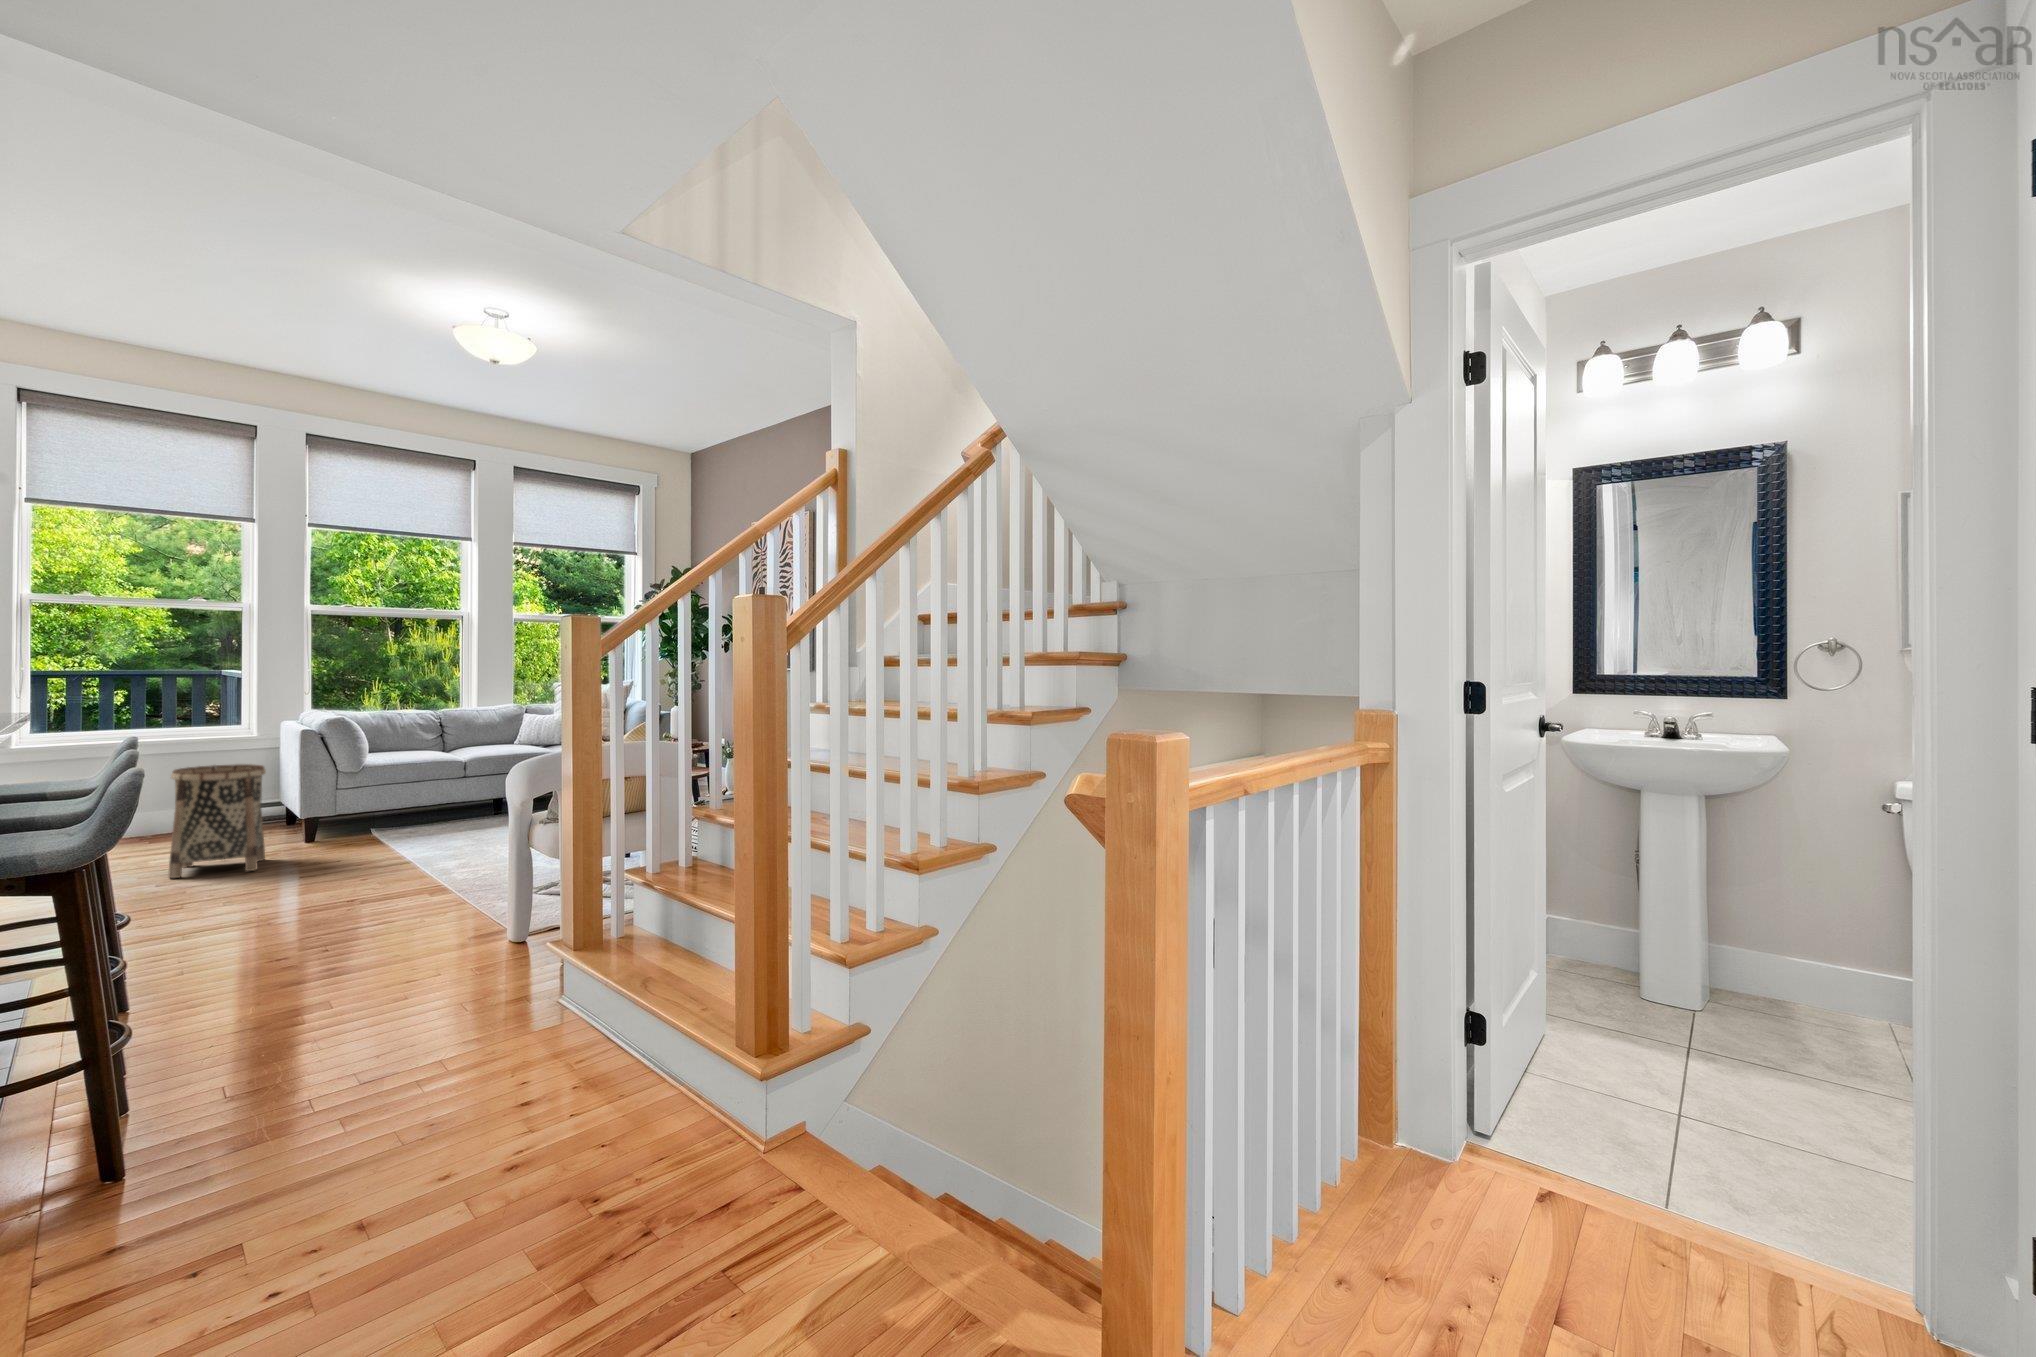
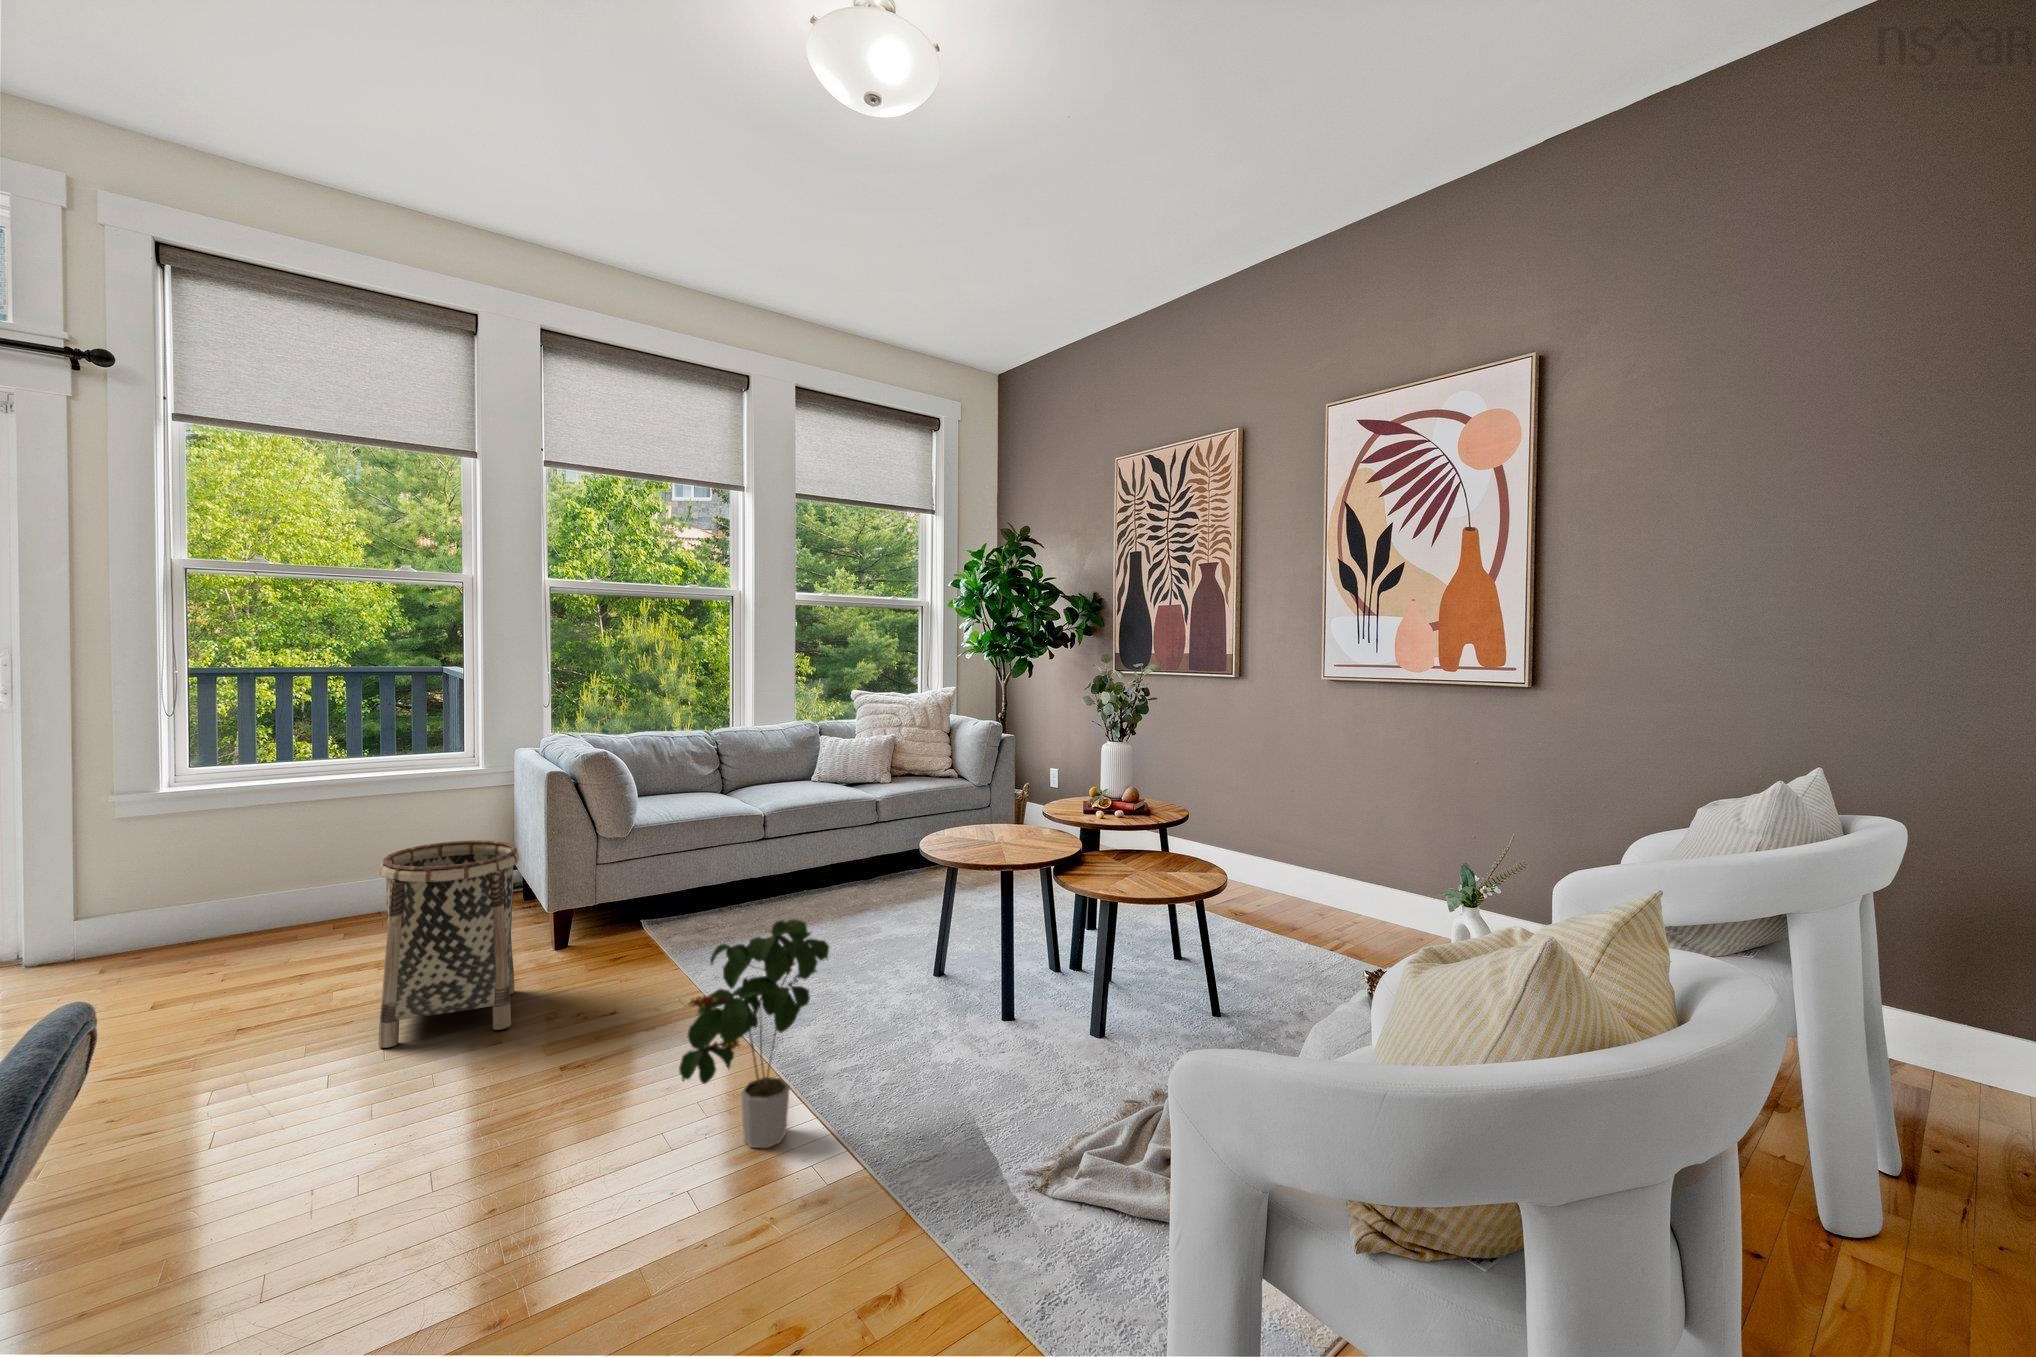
potted plant: none [332,784,442,900] -> present [679,919,830,1148]

